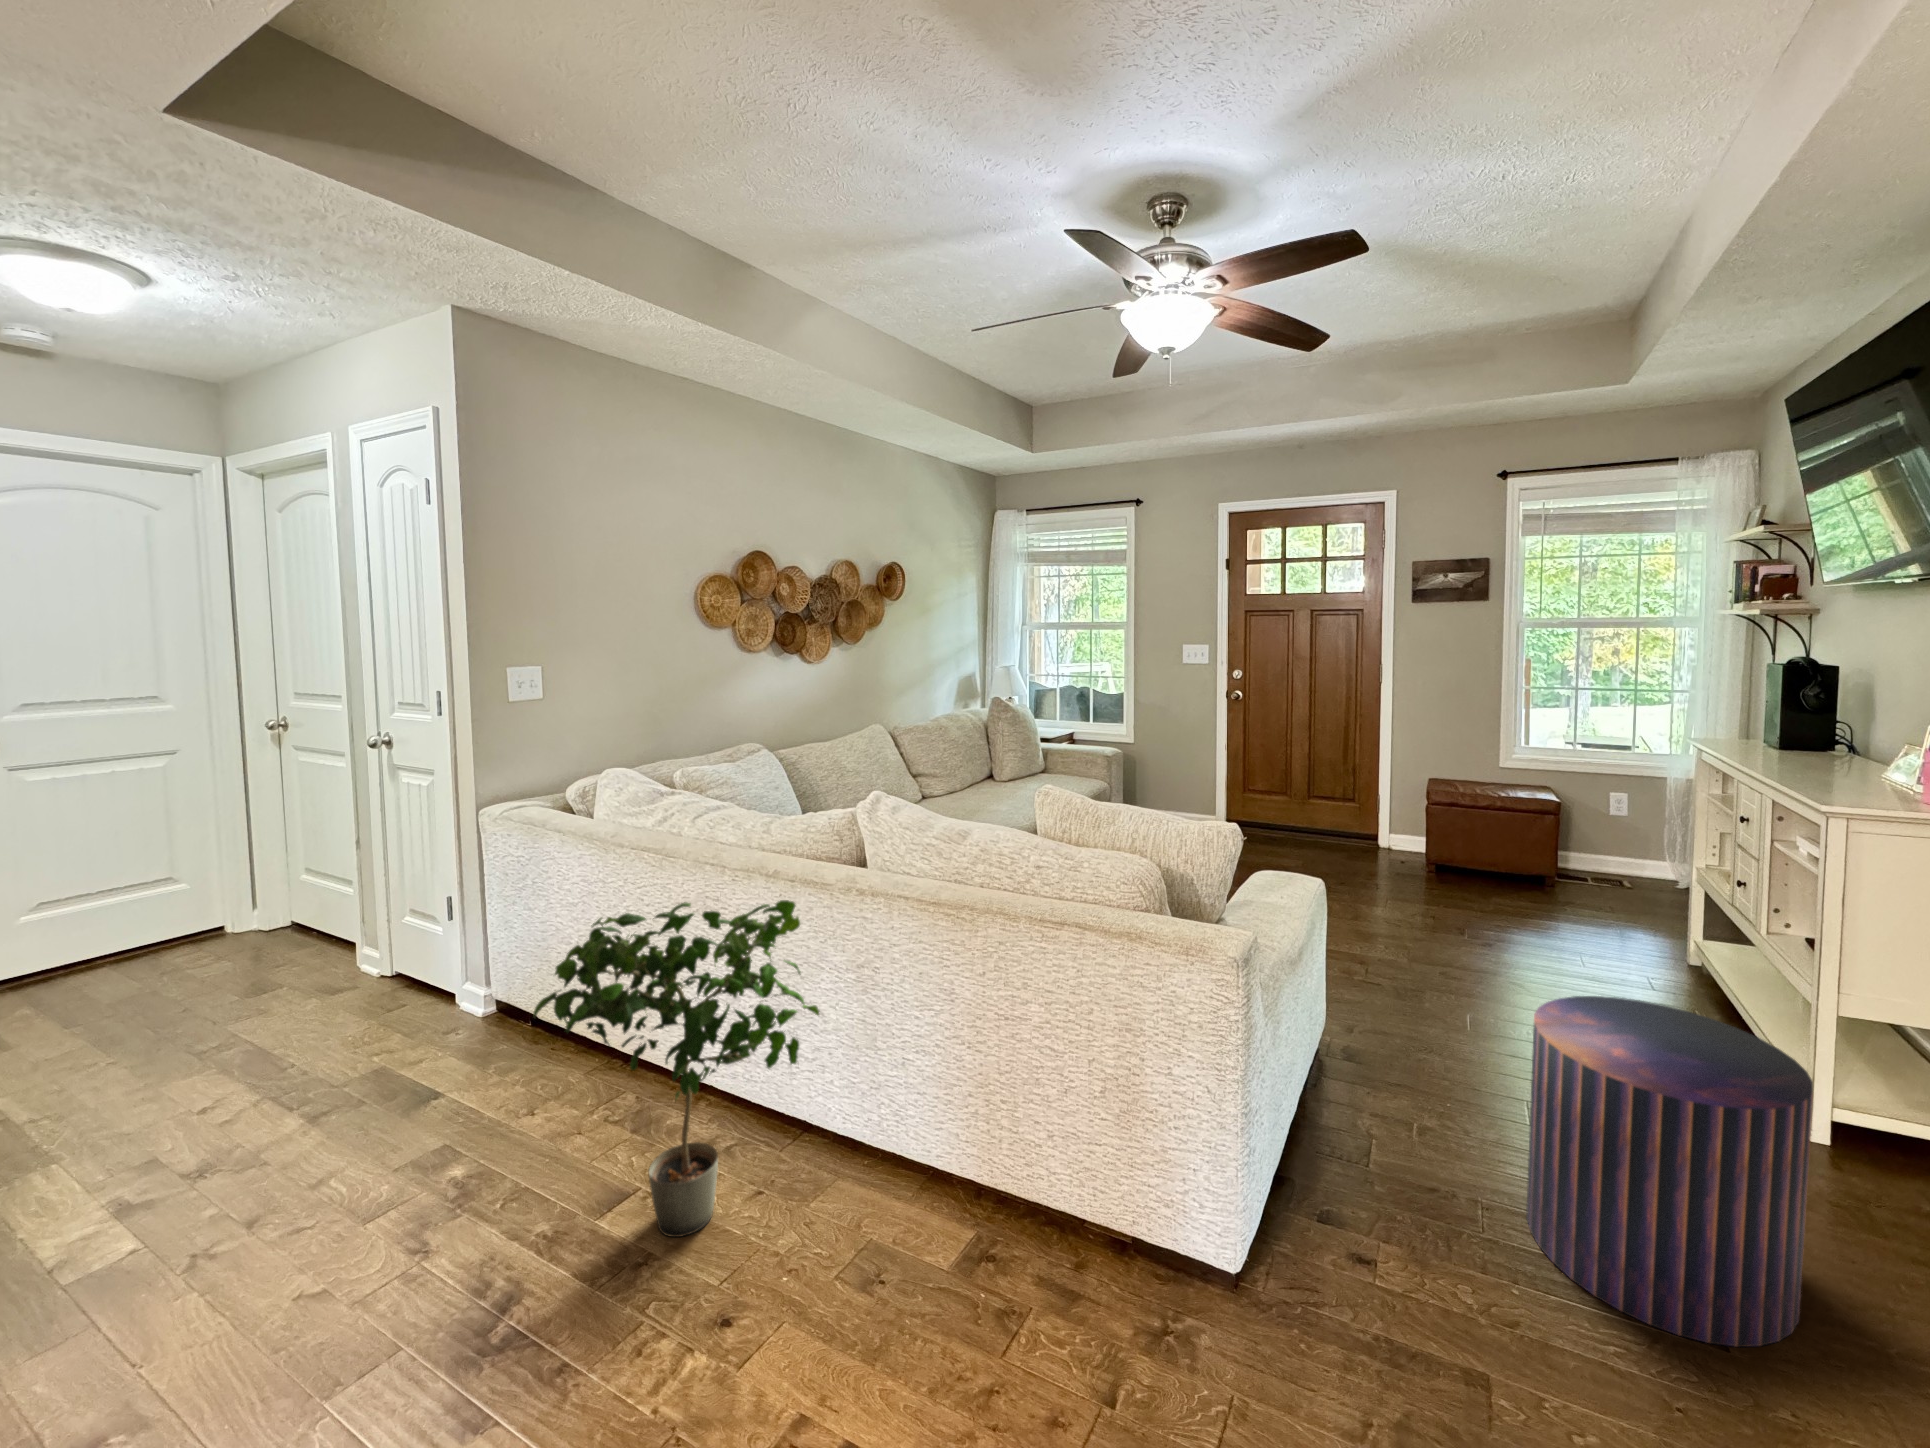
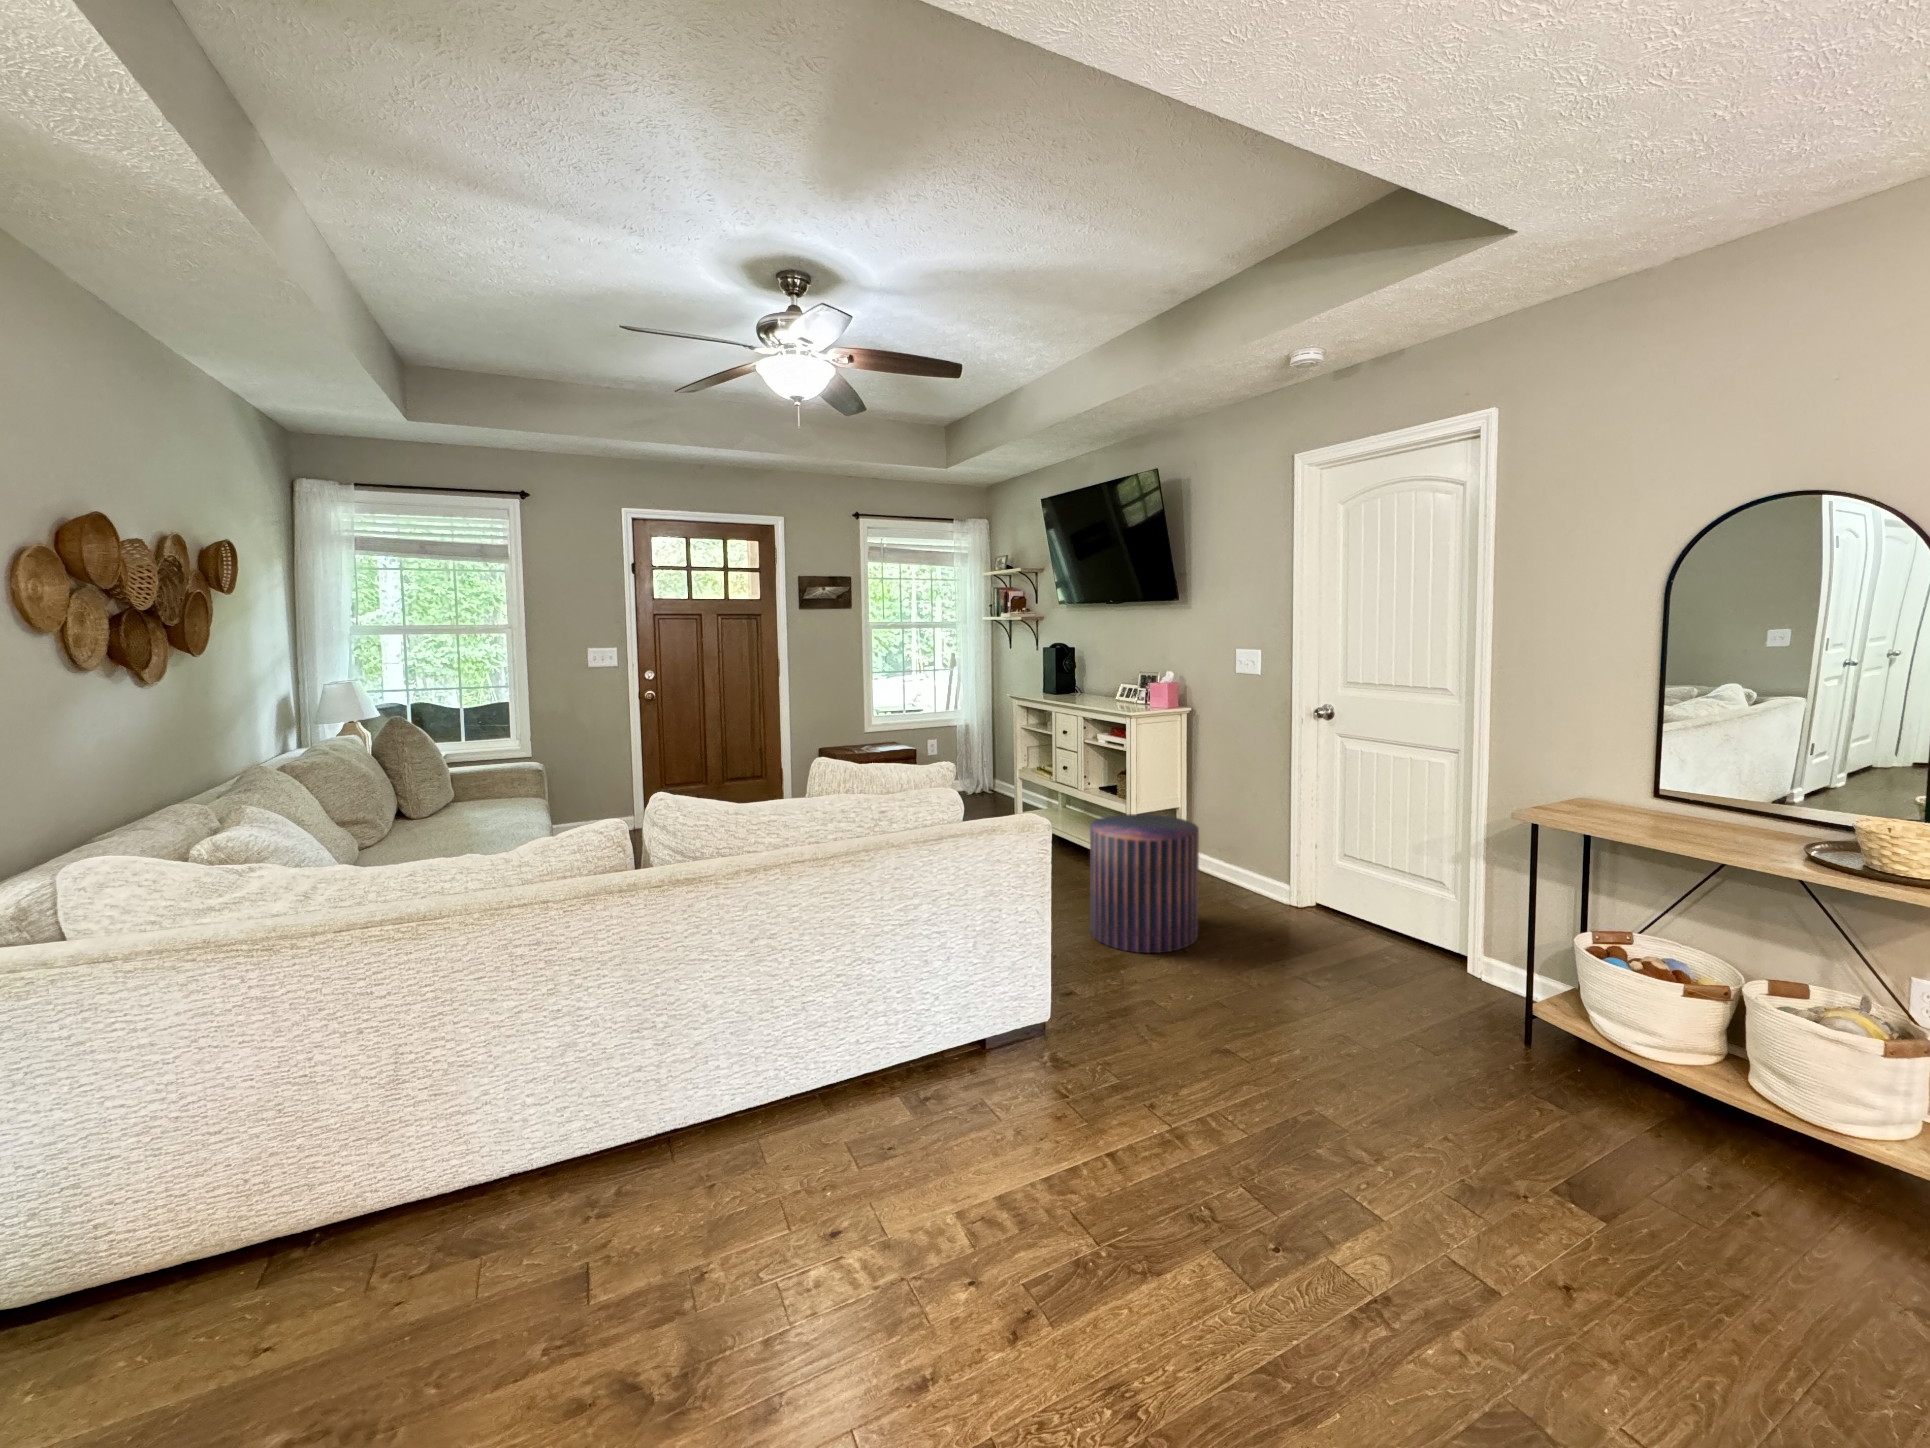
potted plant: present [533,900,819,1237] -> none [508,885,789,1252]

